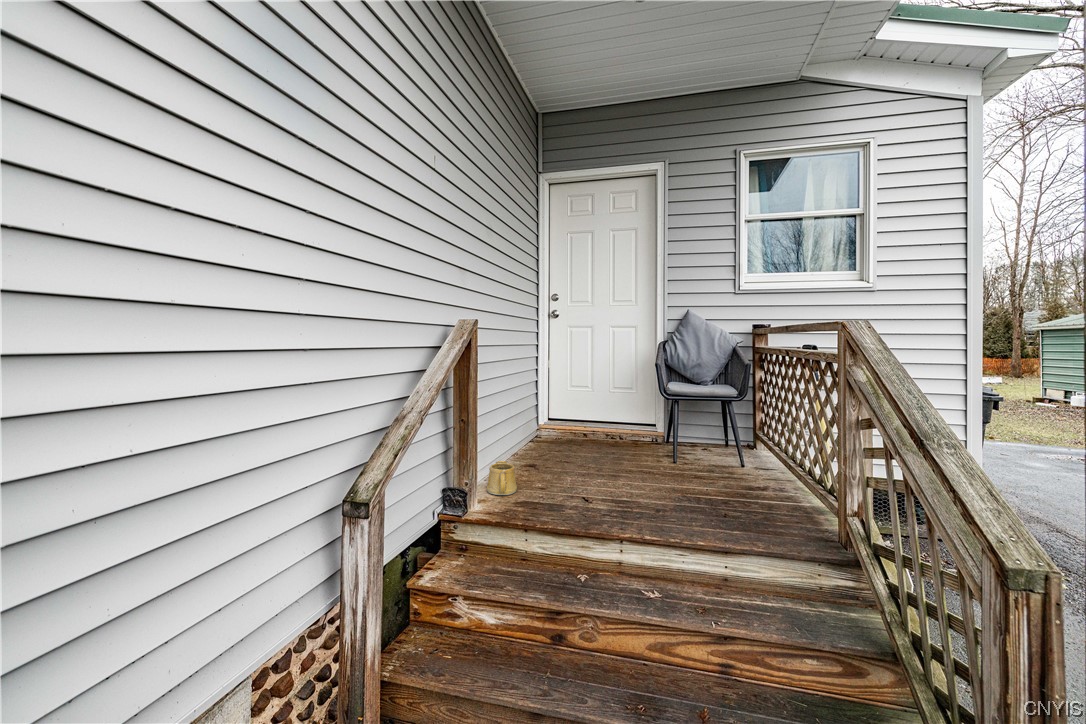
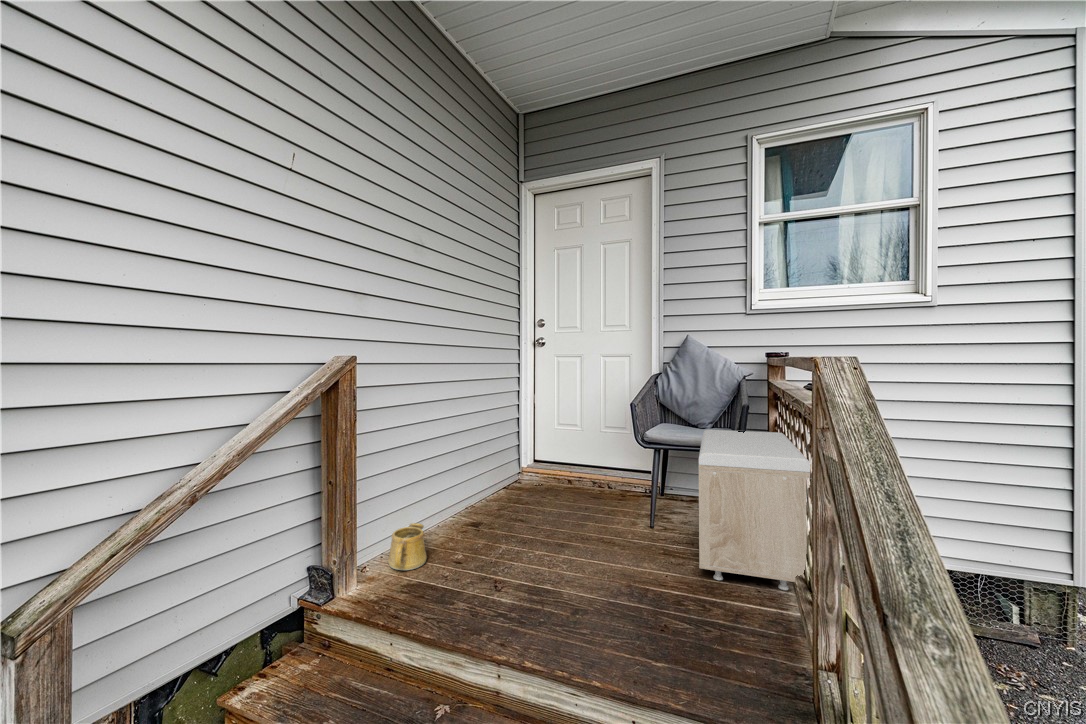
storage bench: none [710,384,811,492] -> present [699,430,810,590]

